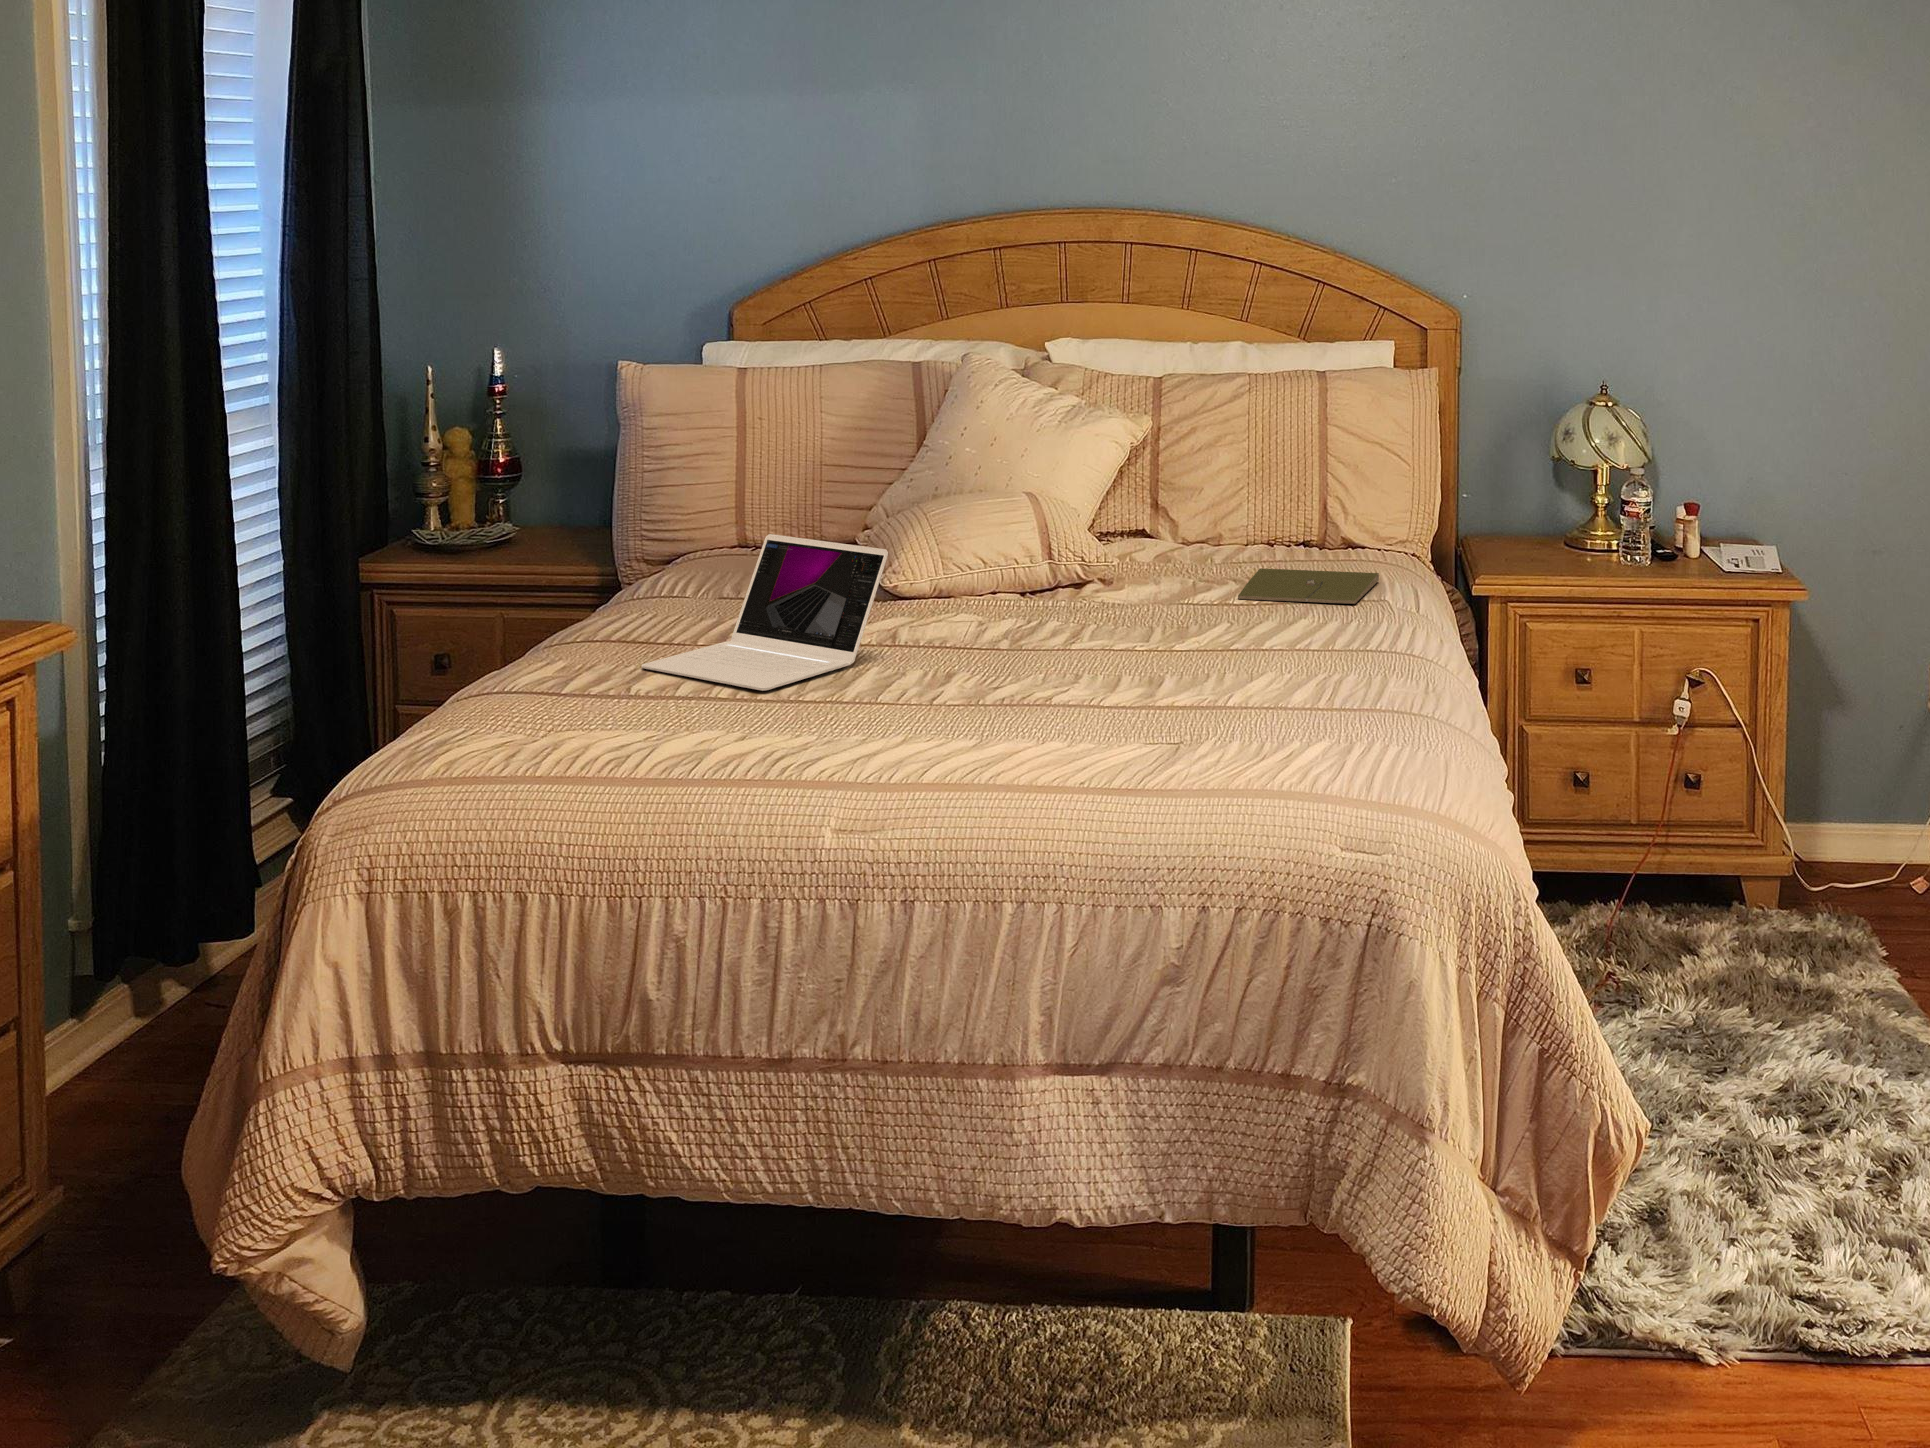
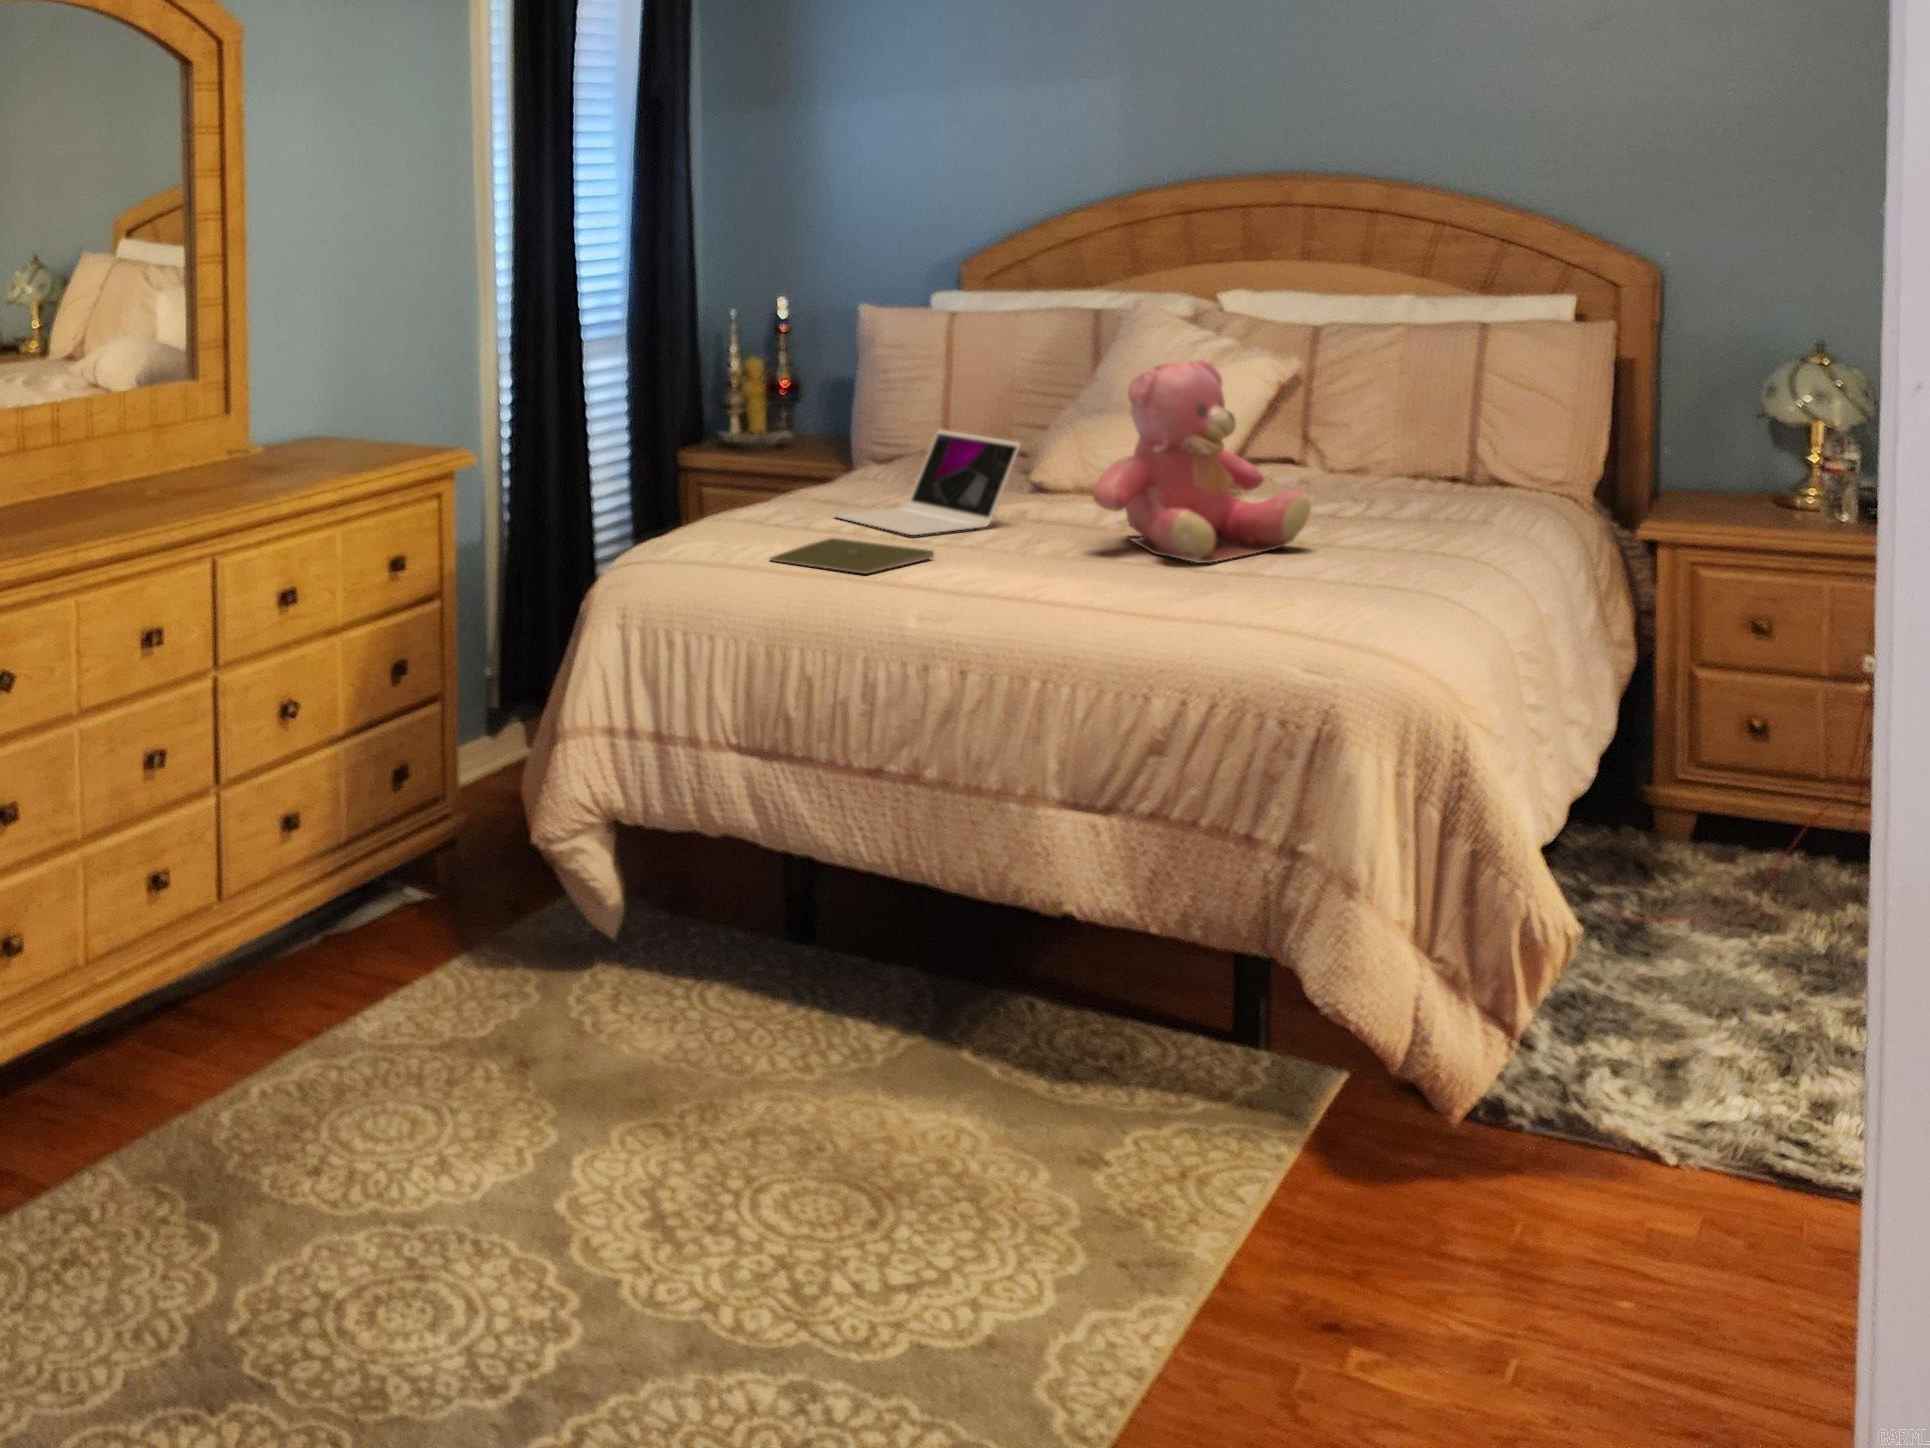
teddy bear: none [1004,436,1240,697] -> present [1093,360,1311,563]
notebook: present [1238,568,1379,604] -> present [770,538,934,574]

